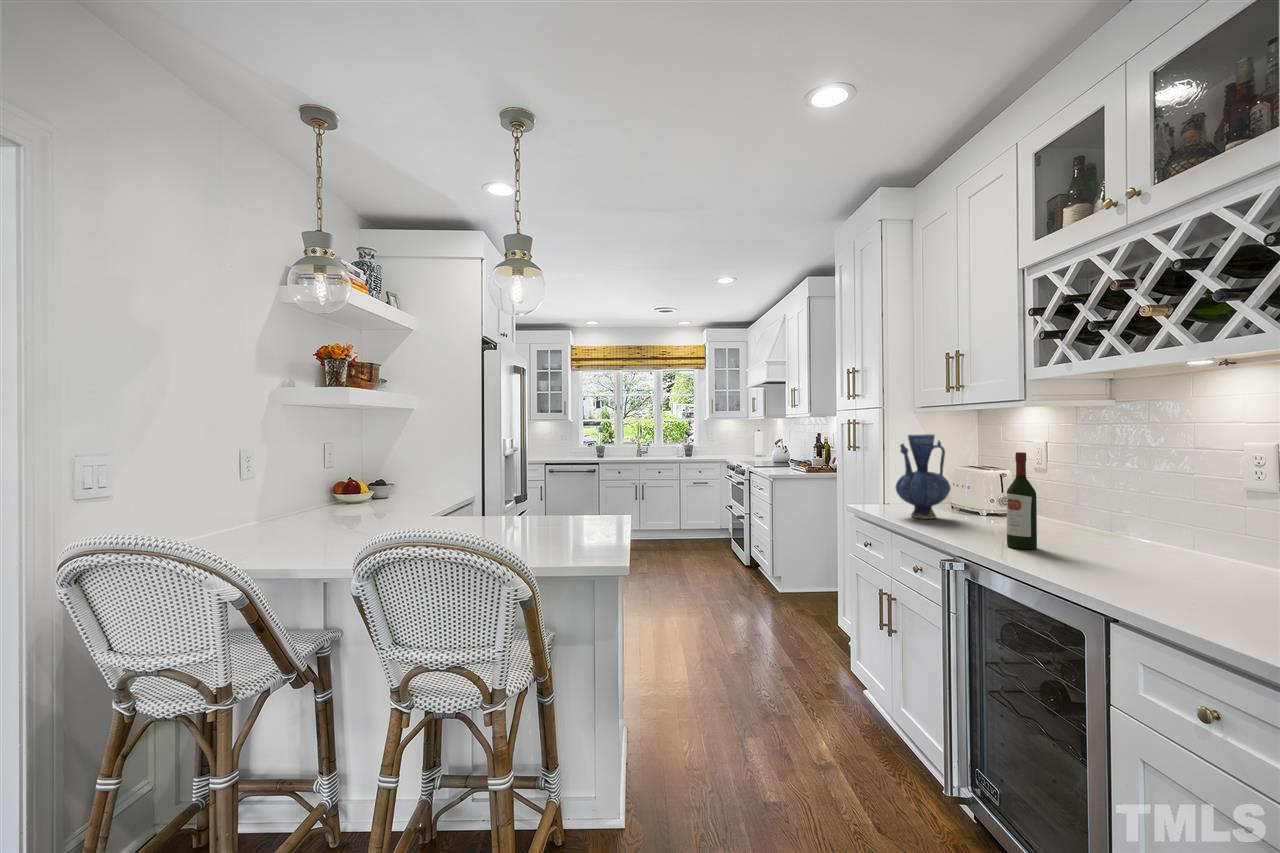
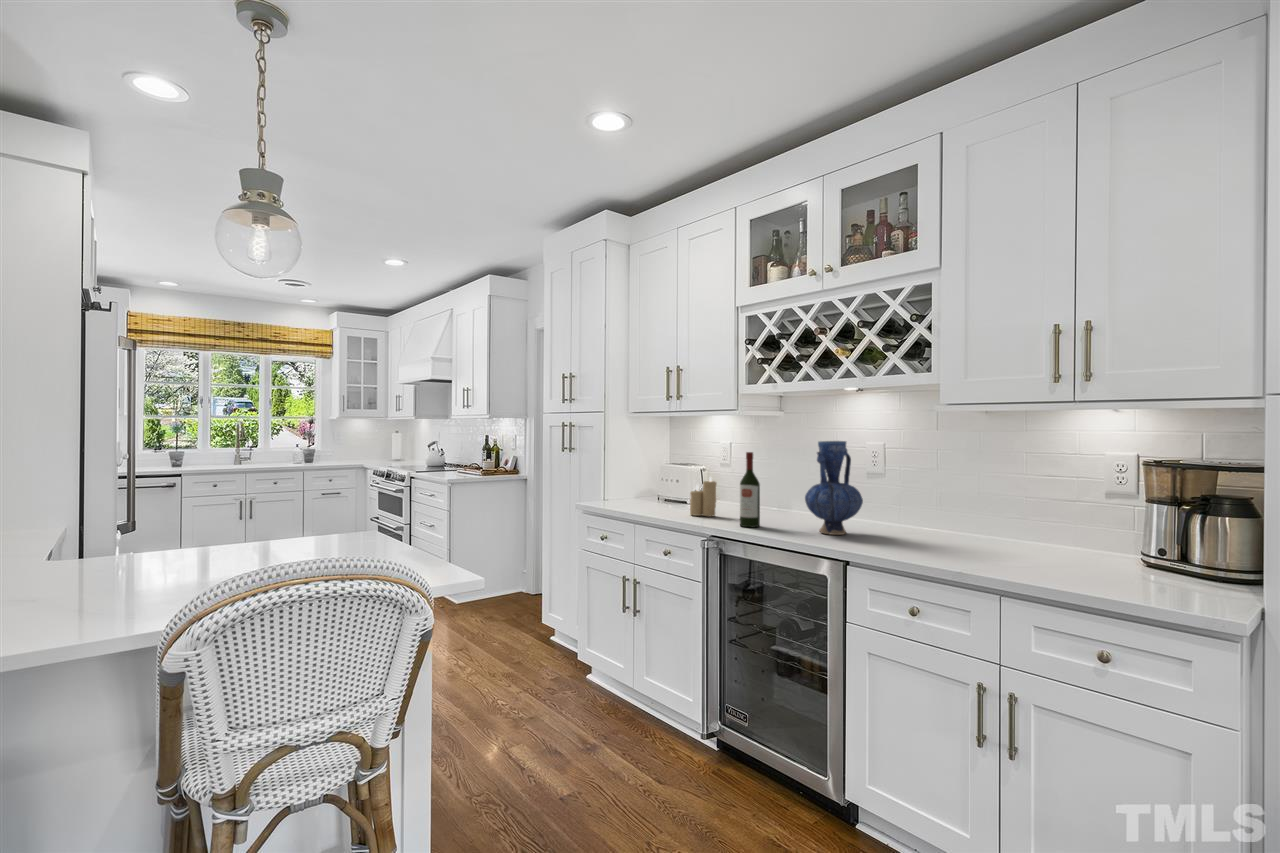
vase: present [896,434,951,519] -> present [805,441,863,535]
candle: none [962,481,997,531] -> present [690,477,716,517]

